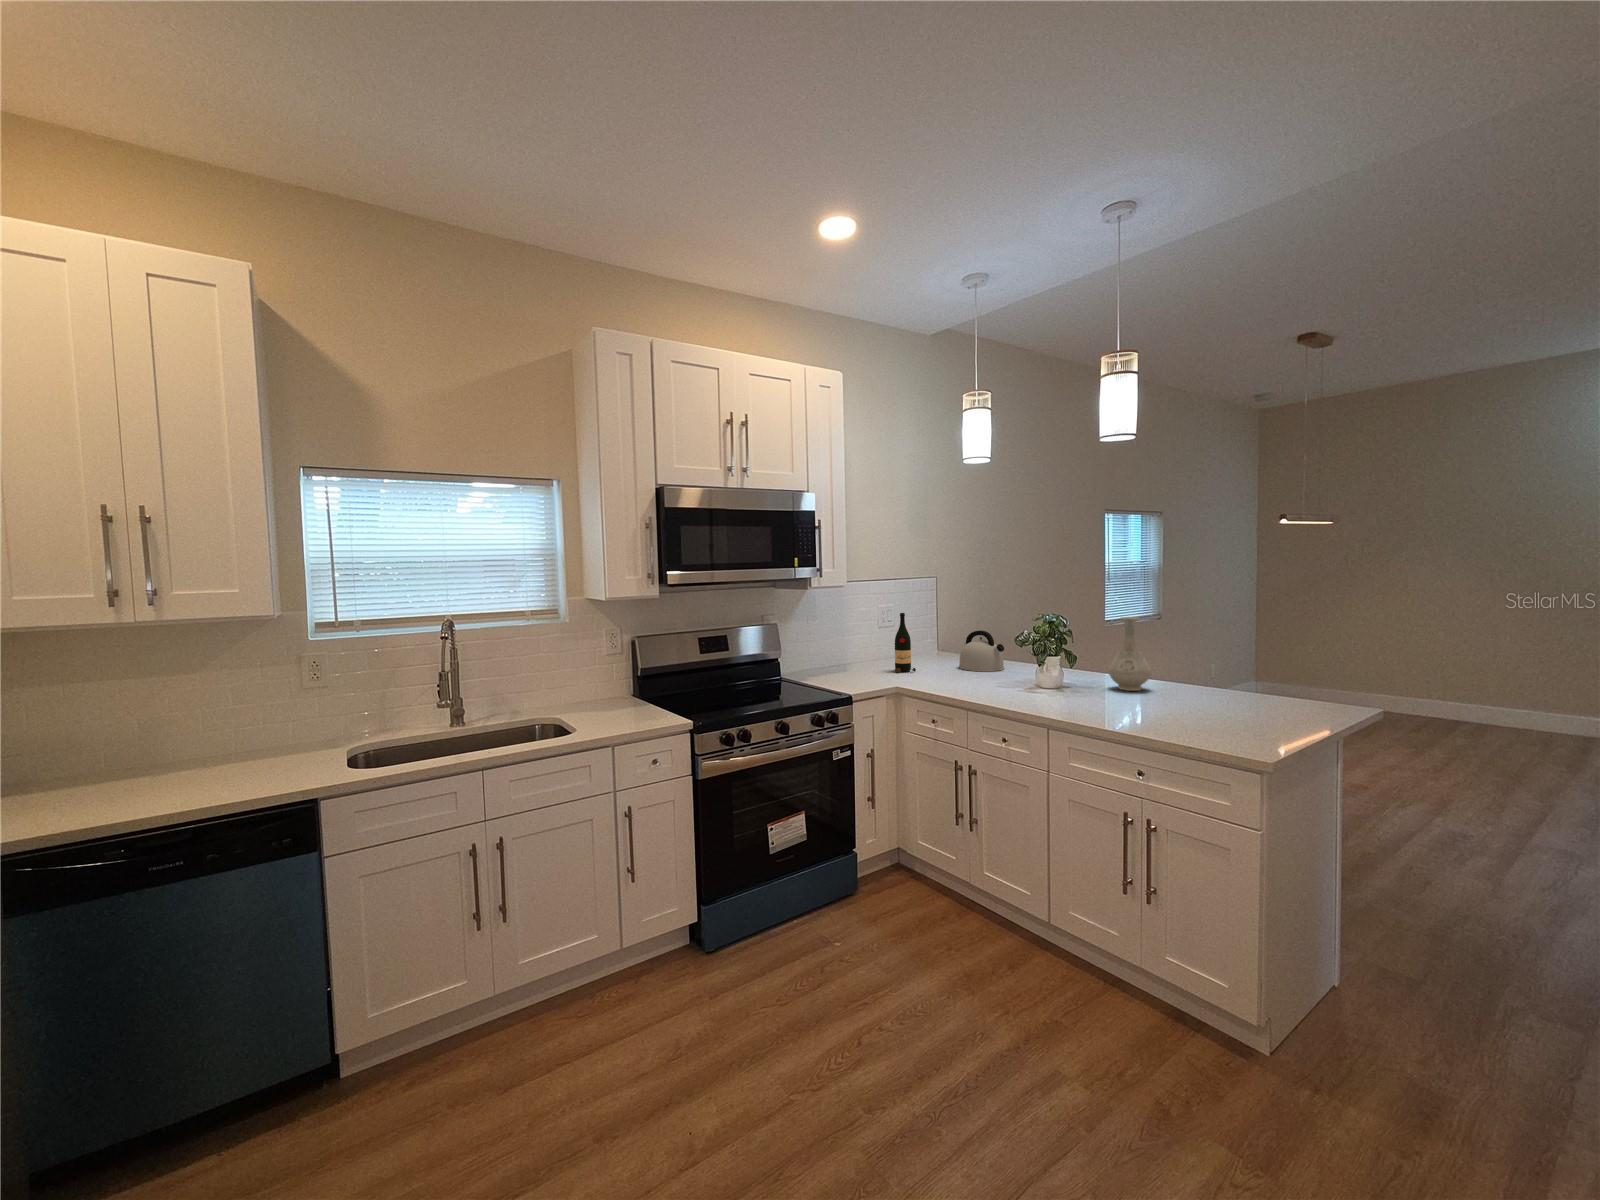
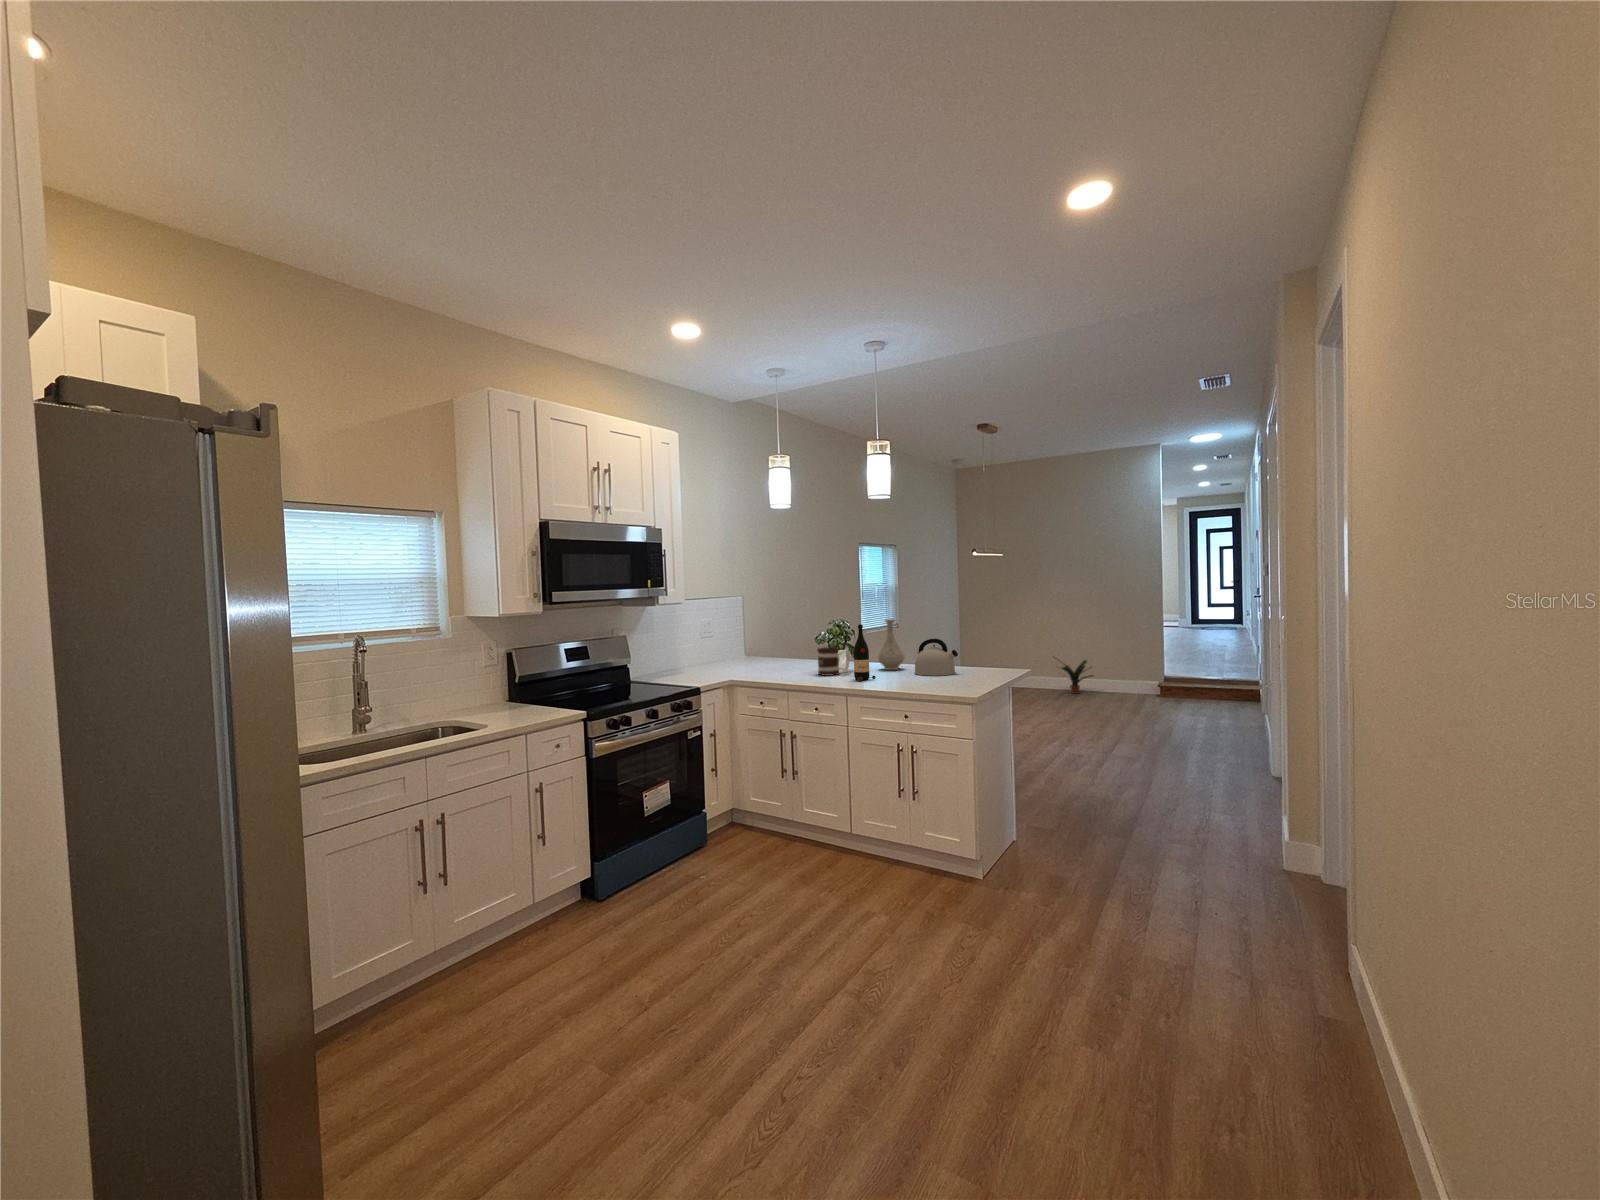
wine bottle: present [895,613,916,673] -> present [854,625,876,681]
kettle: present [959,631,1004,671] -> present [914,639,958,676]
mug: none [1015,652,1061,692] -> present [817,647,849,676]
potted plant: none [1412,669,1491,726] -> present [1053,657,1093,694]

